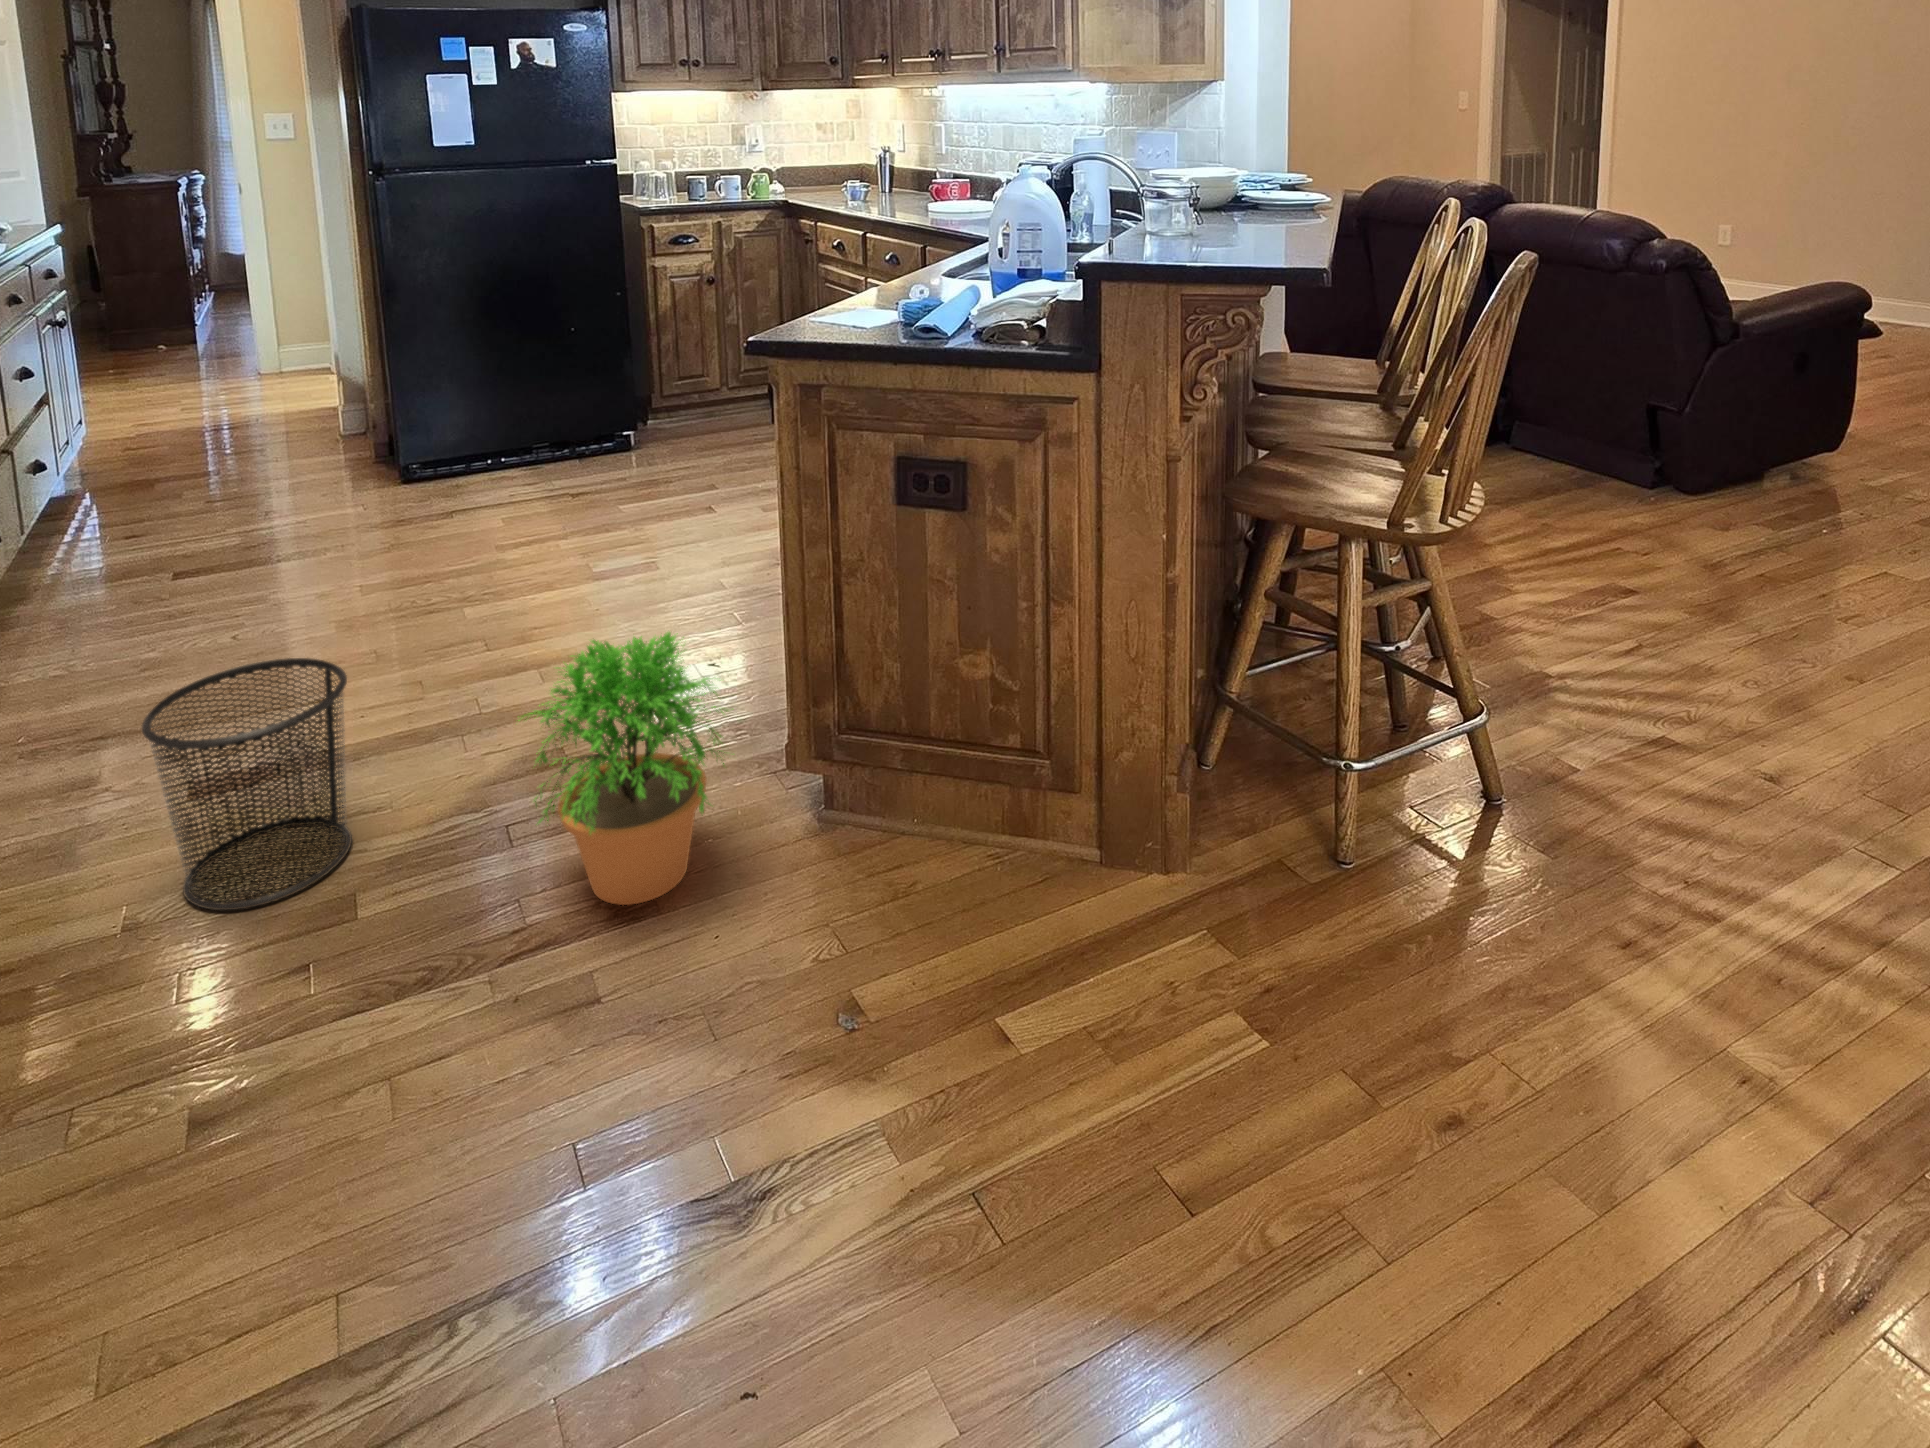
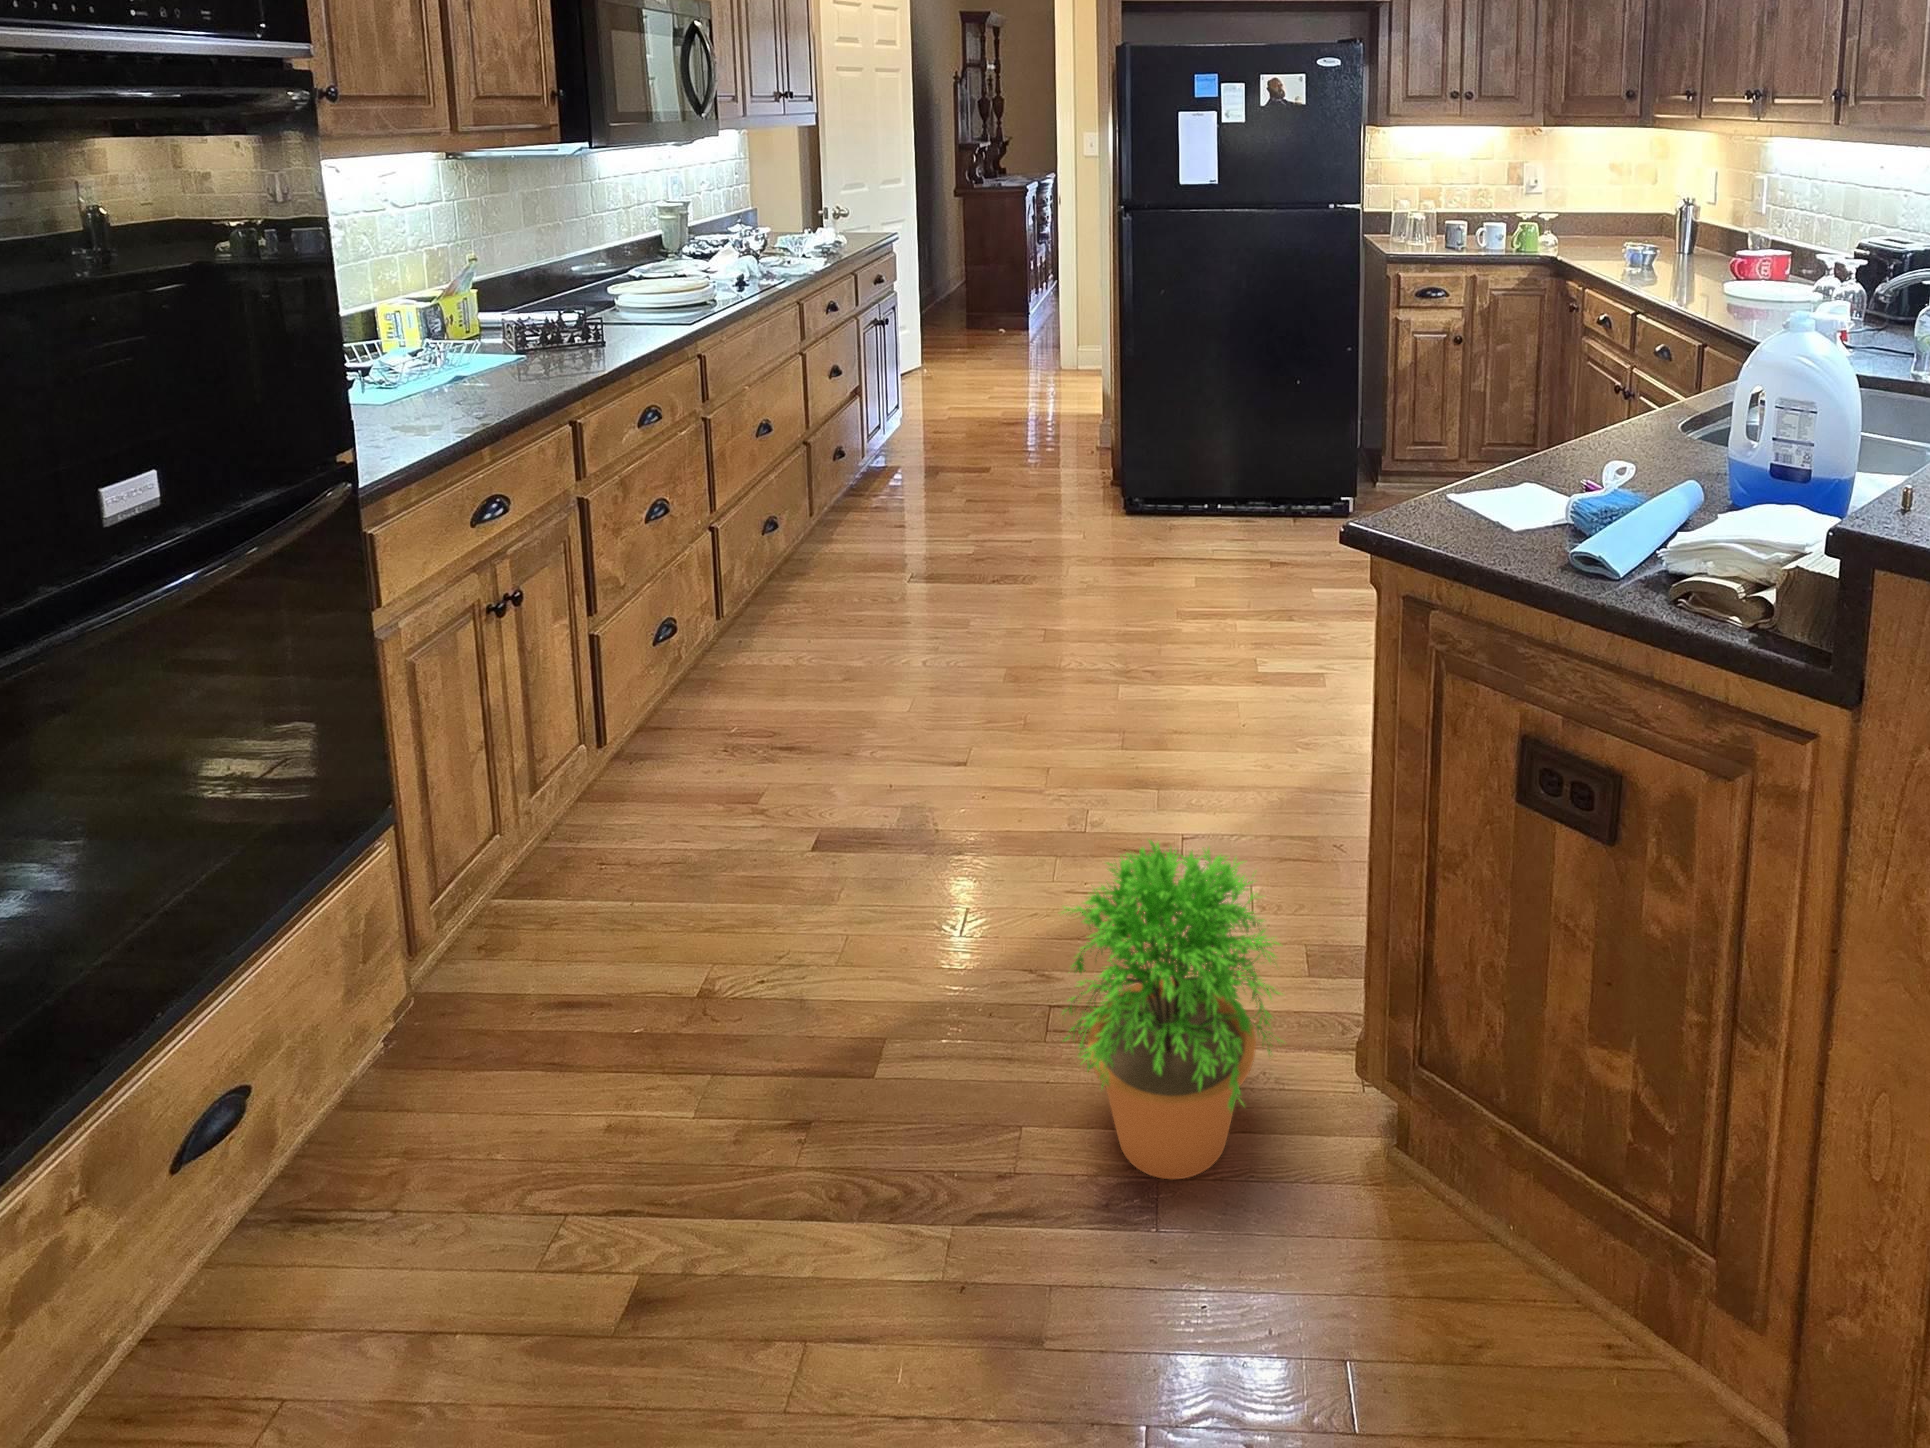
trash can: present [142,658,352,910] -> none [762,744,940,1002]

